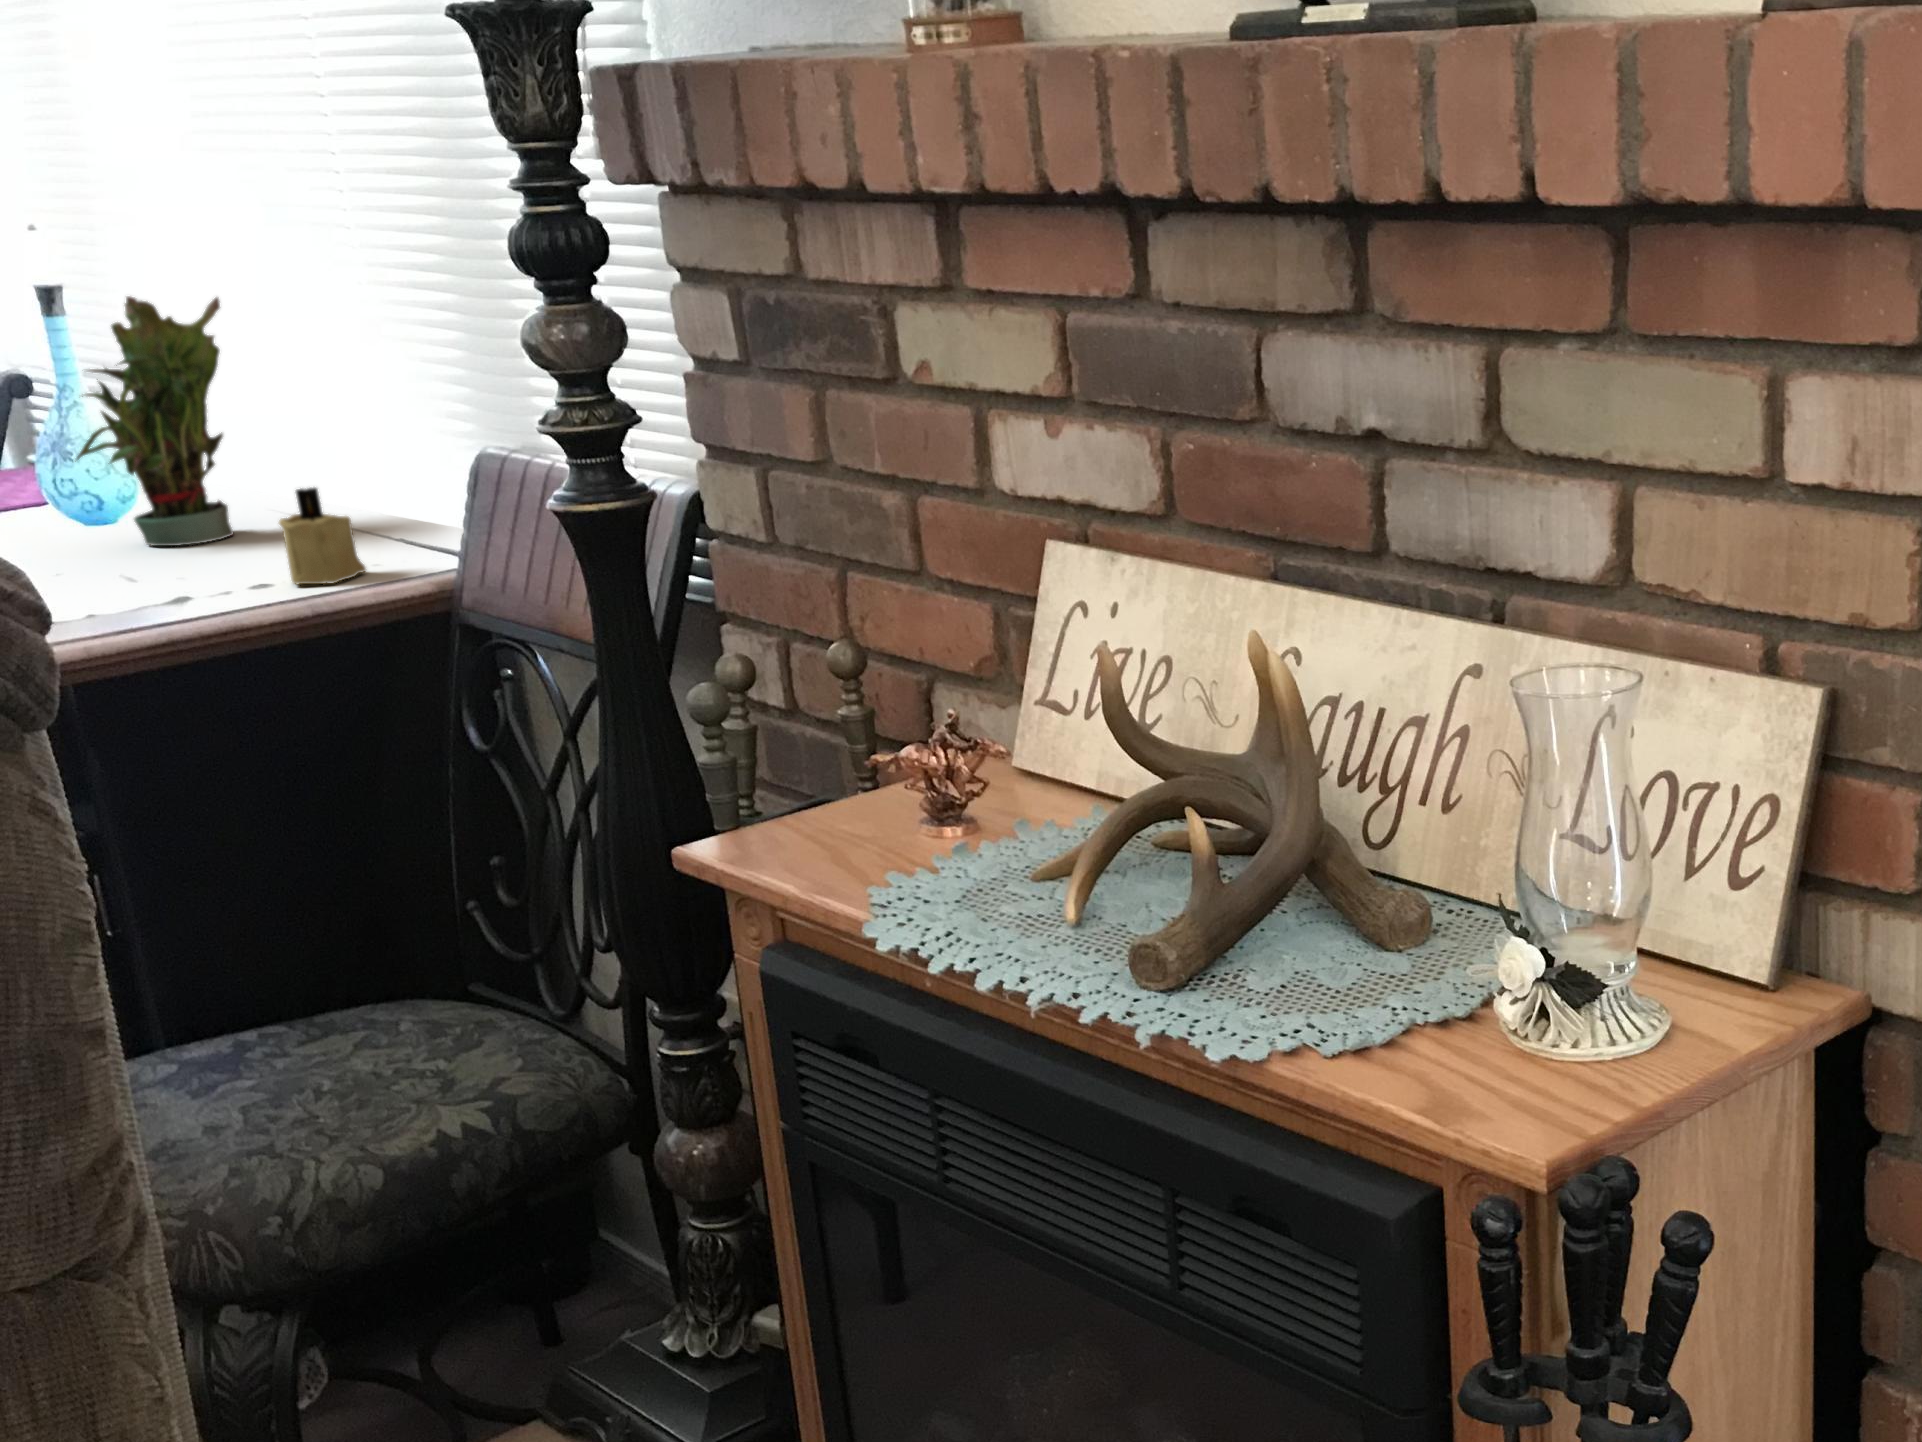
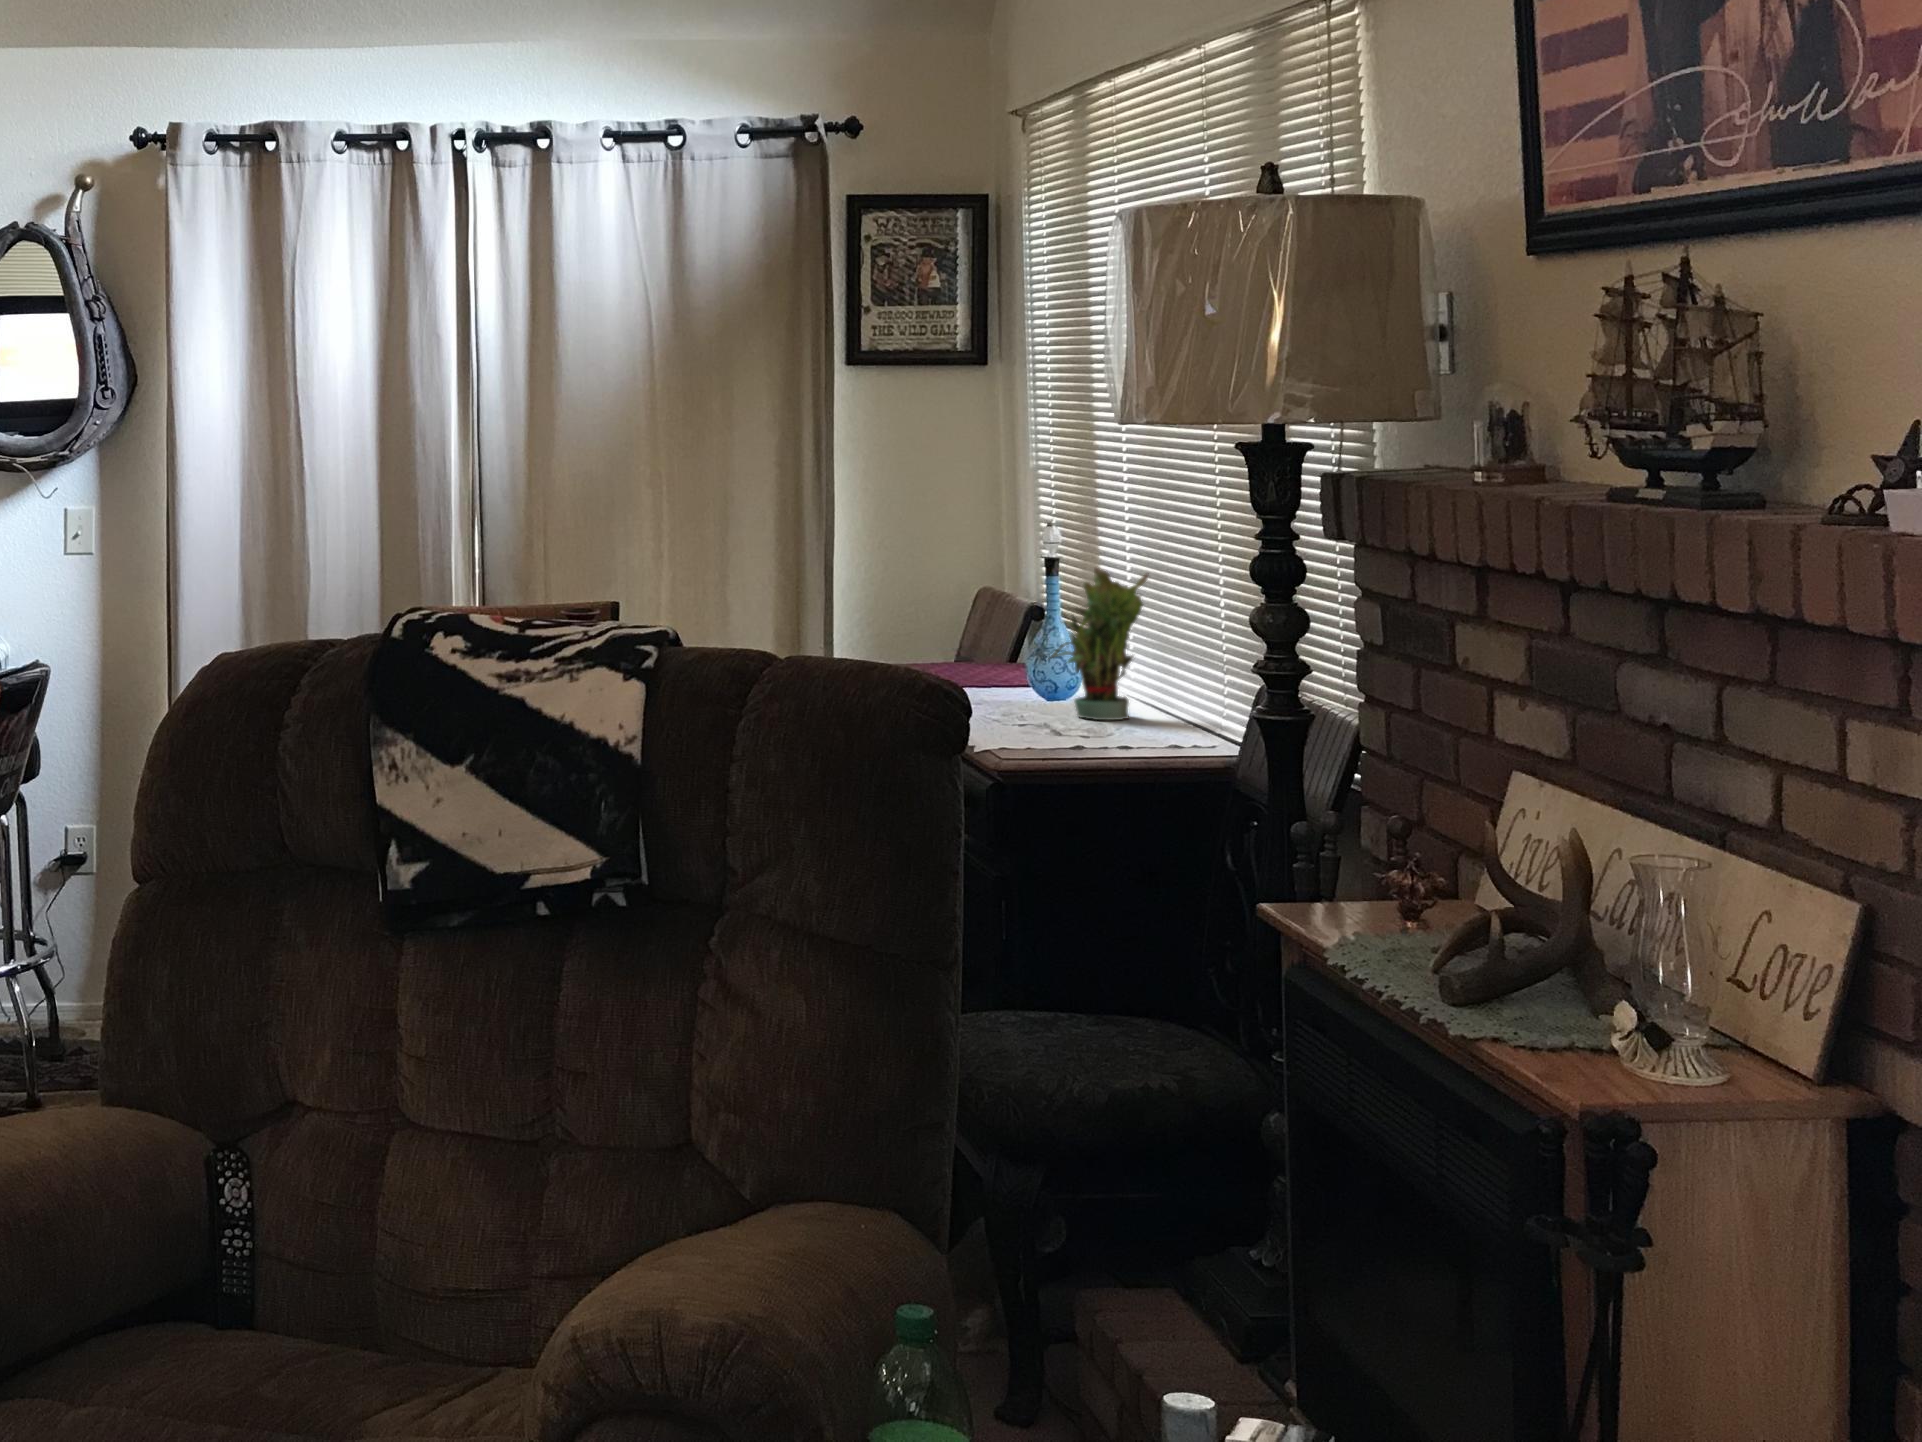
candle: present [279,488,366,585] -> none [1145,692,1191,753]

